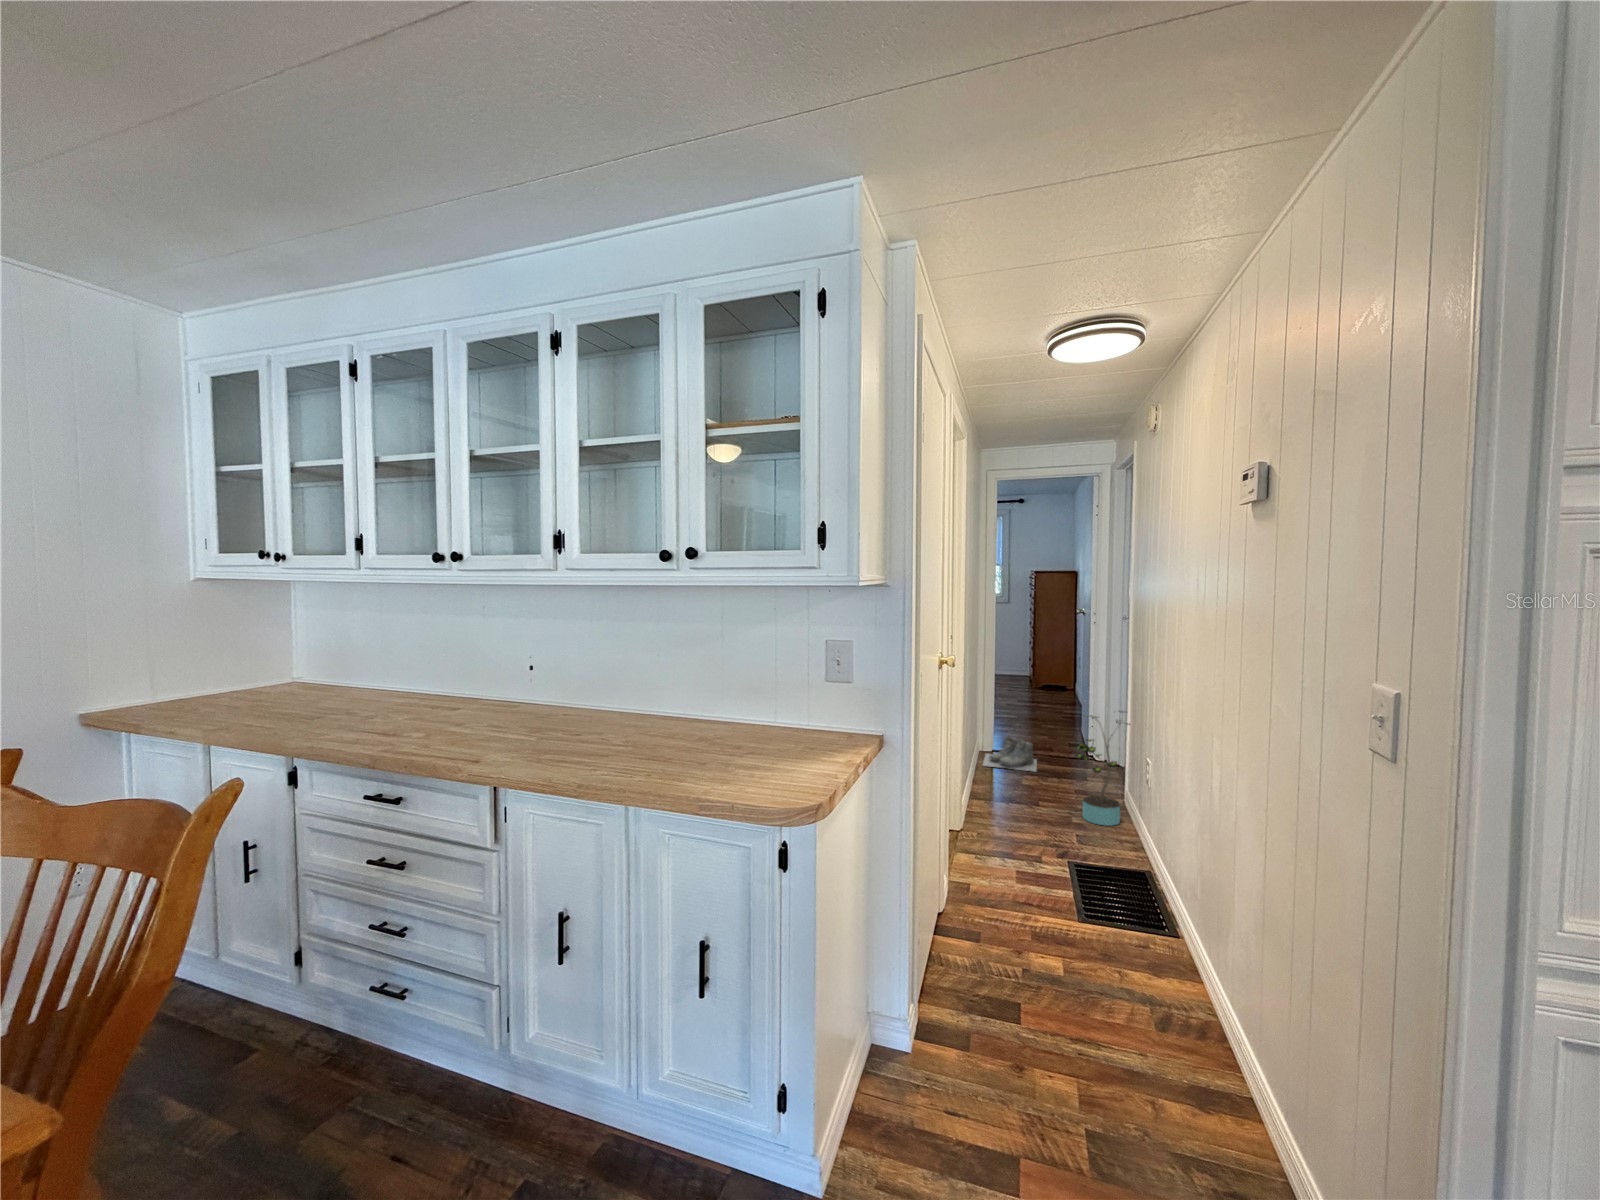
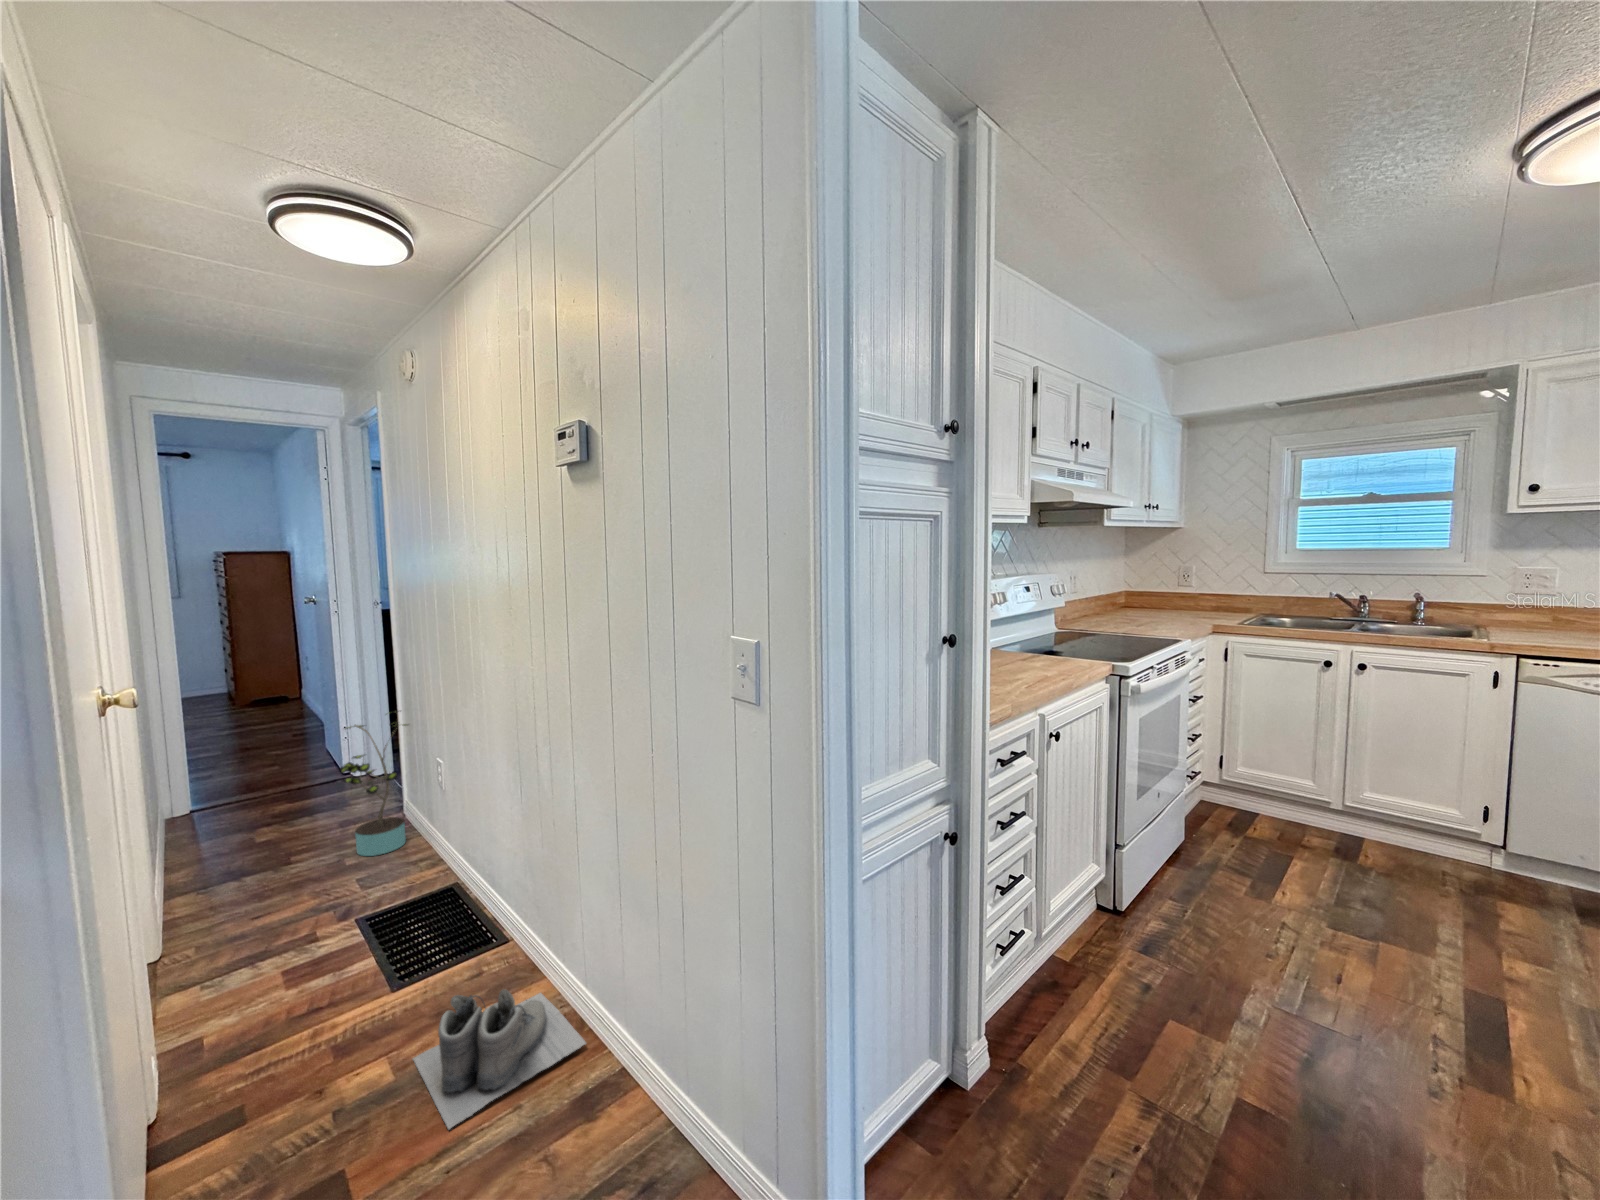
boots: present [983,736,1037,771] -> present [413,989,586,1129]

